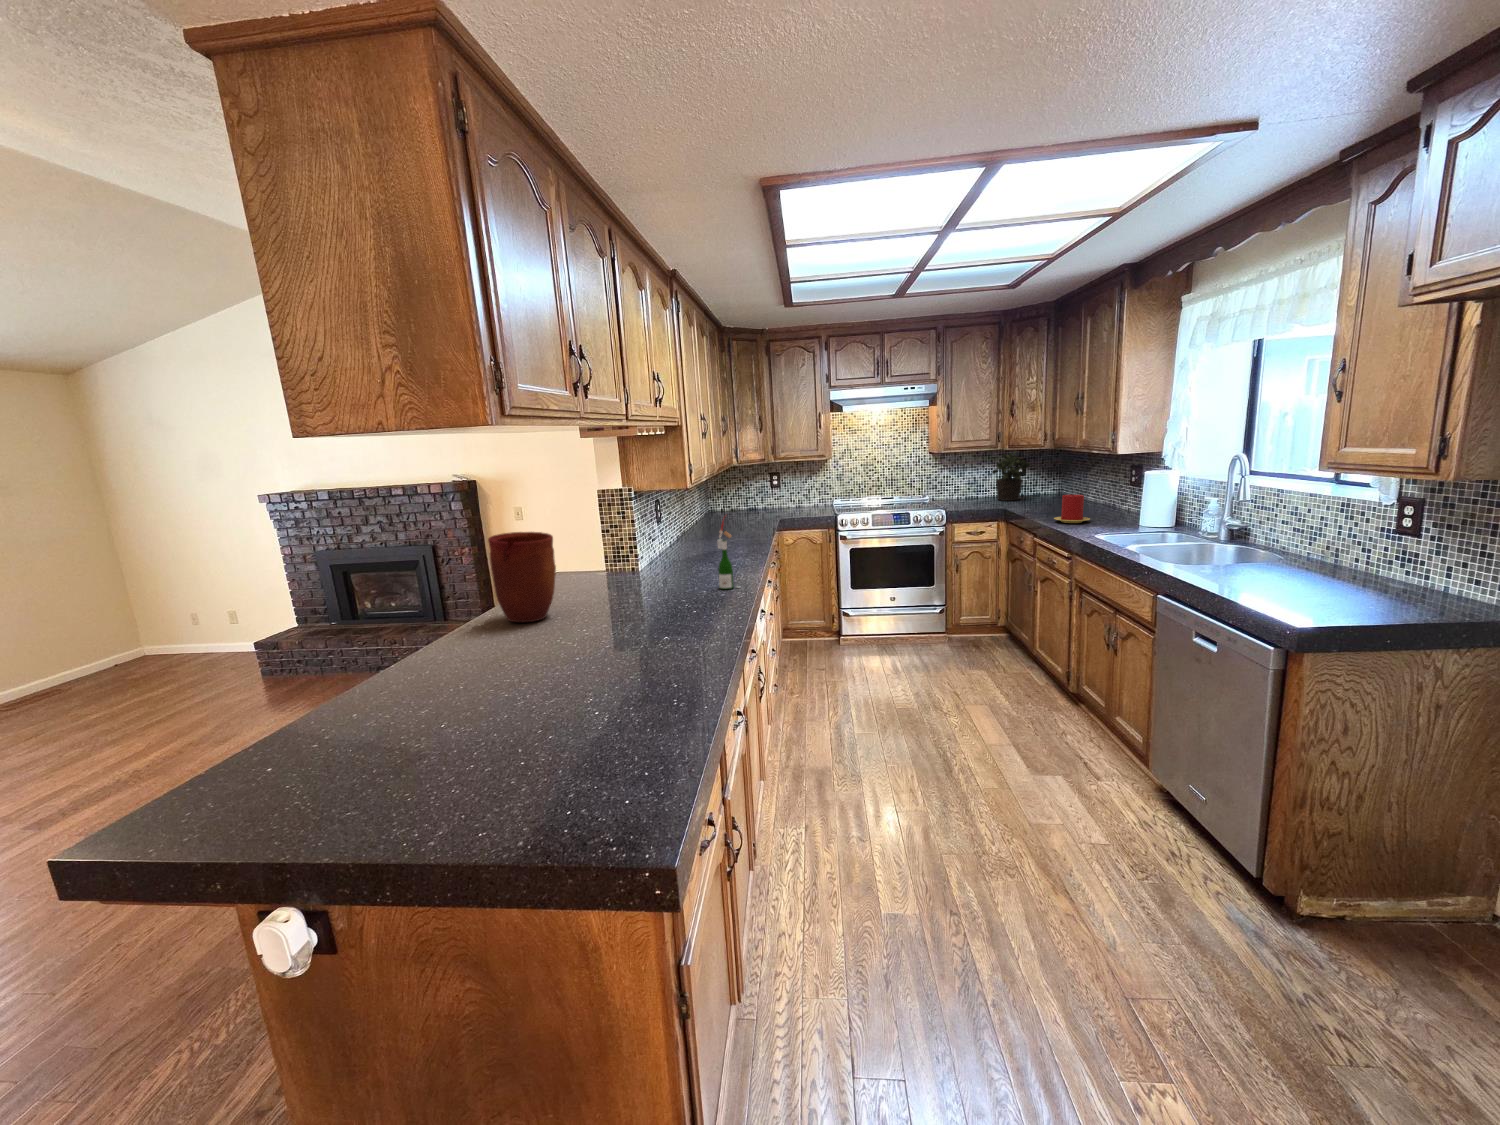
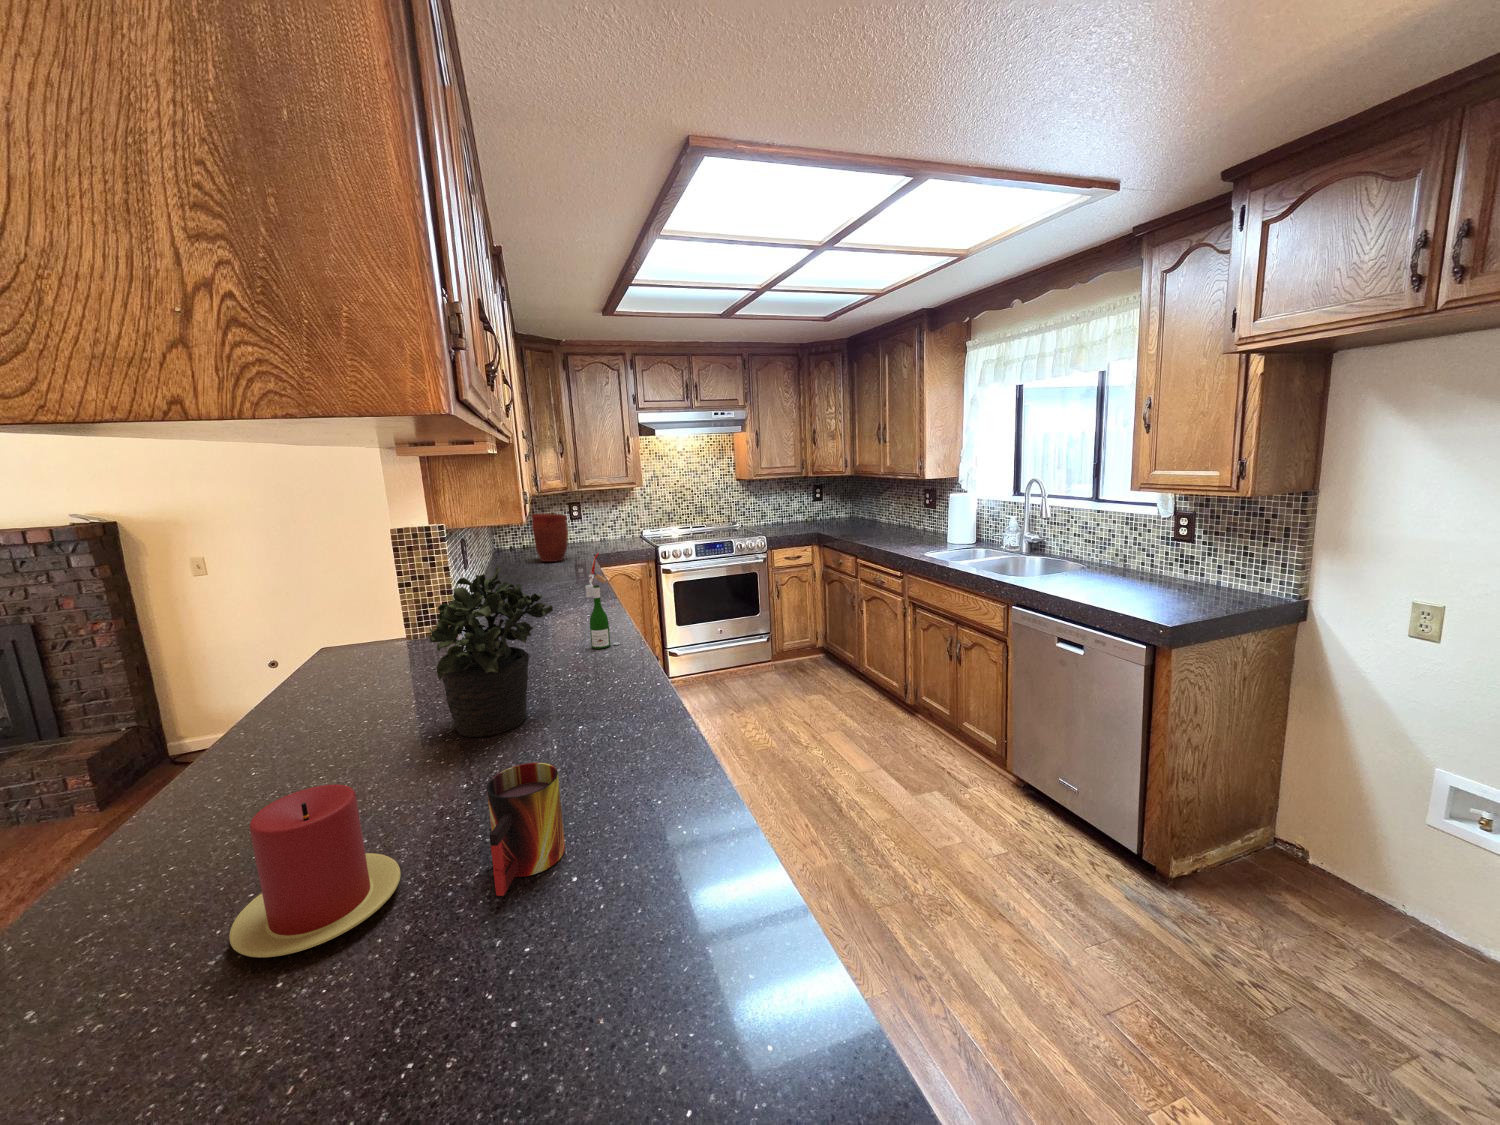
potted plant: present [992,452,1030,501] -> present [430,567,553,737]
candle: present [1054,495,1090,523] -> present [229,784,401,957]
vase: present [488,532,556,622] -> present [532,514,568,562]
mug: none [557,635,612,700] -> present [487,763,565,896]

